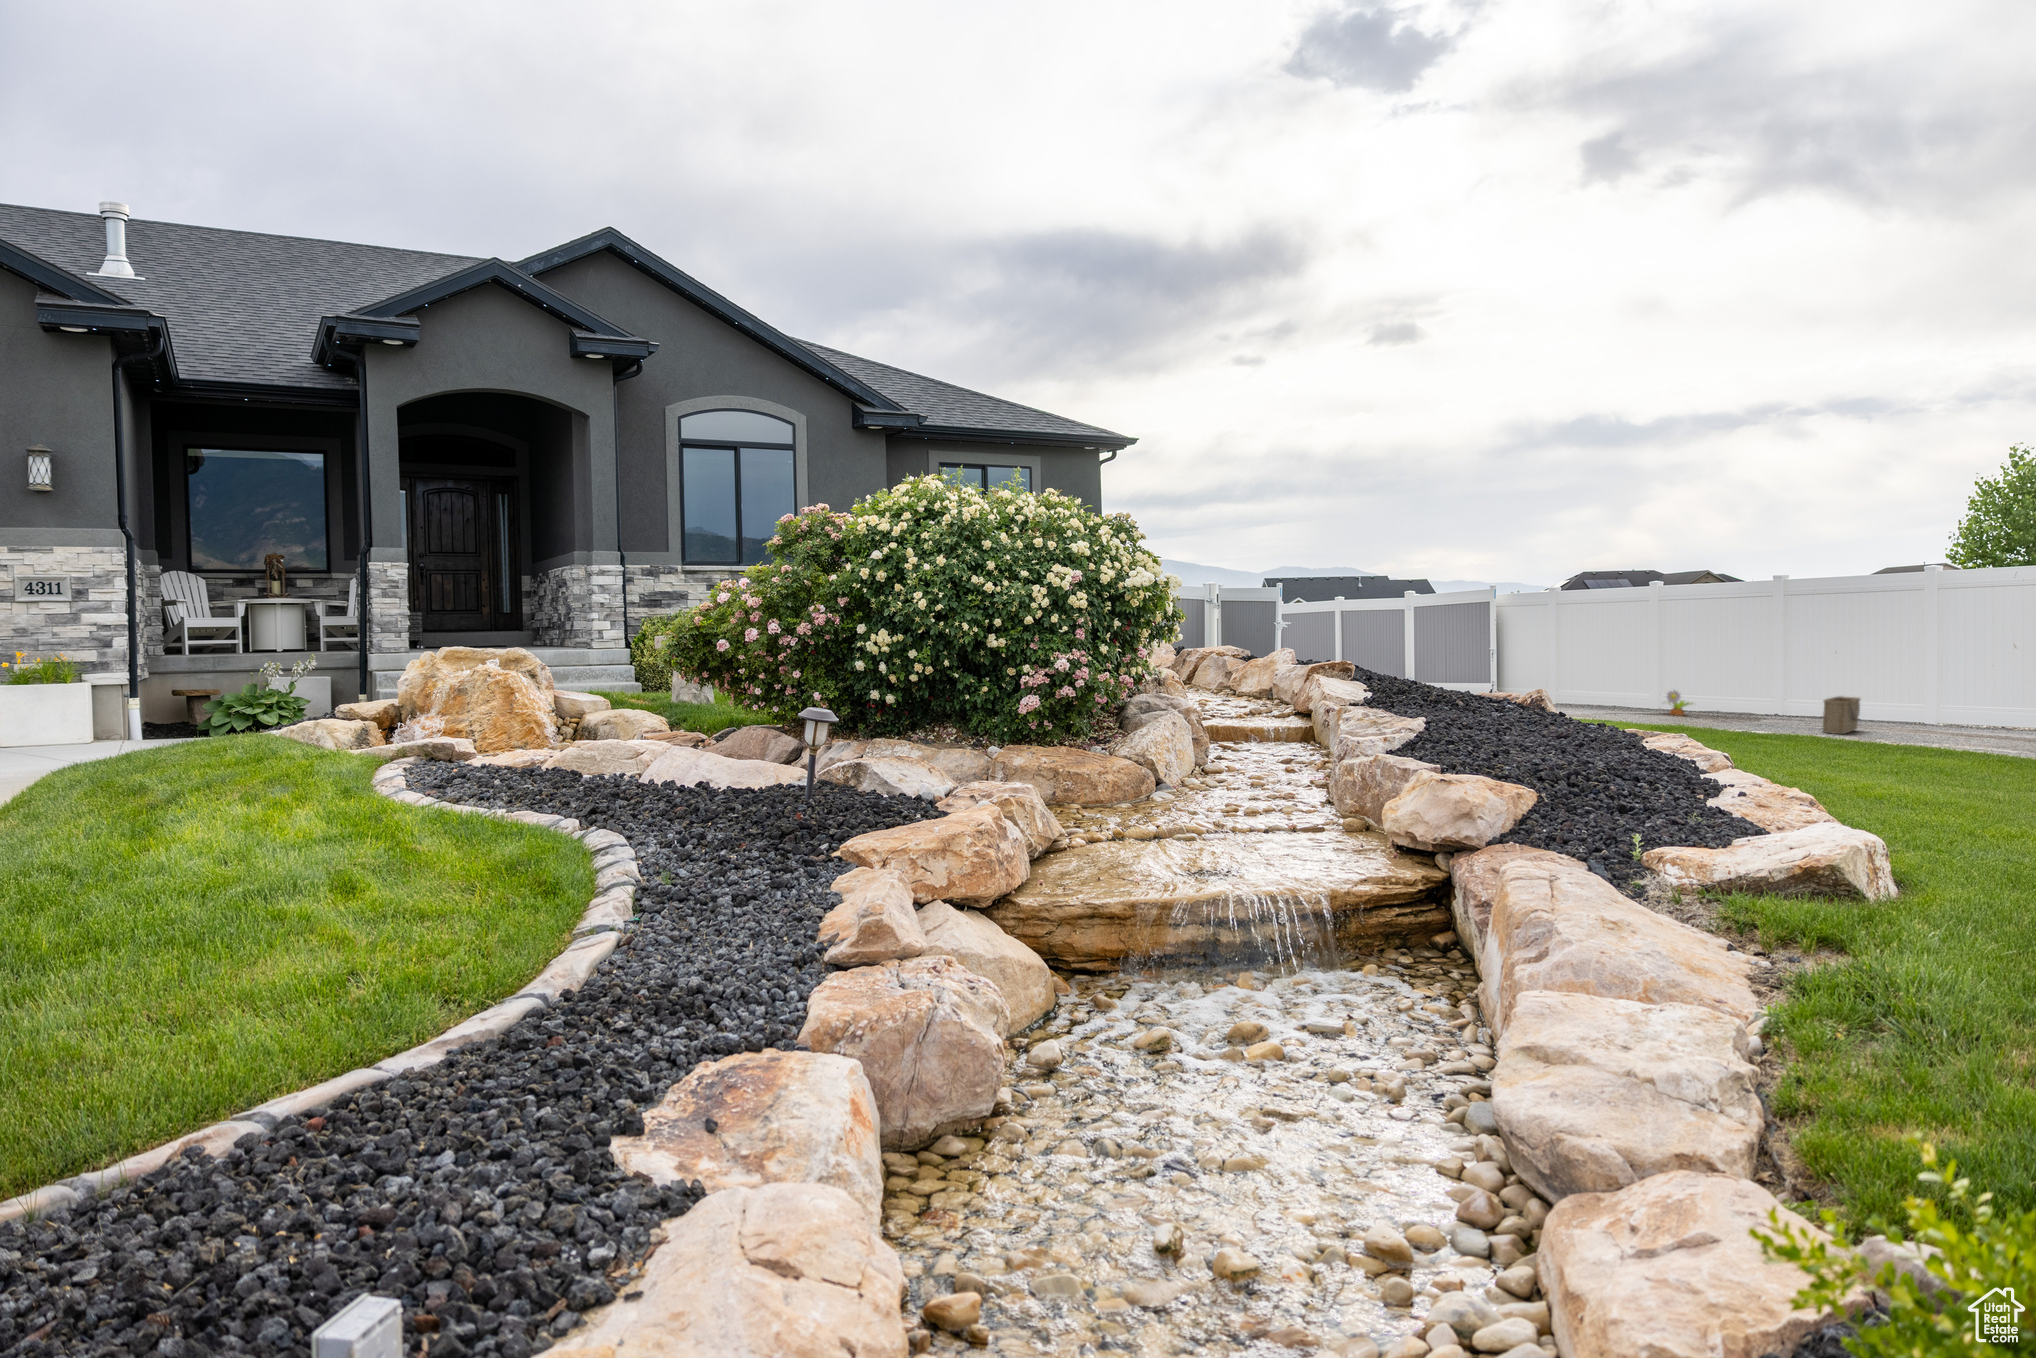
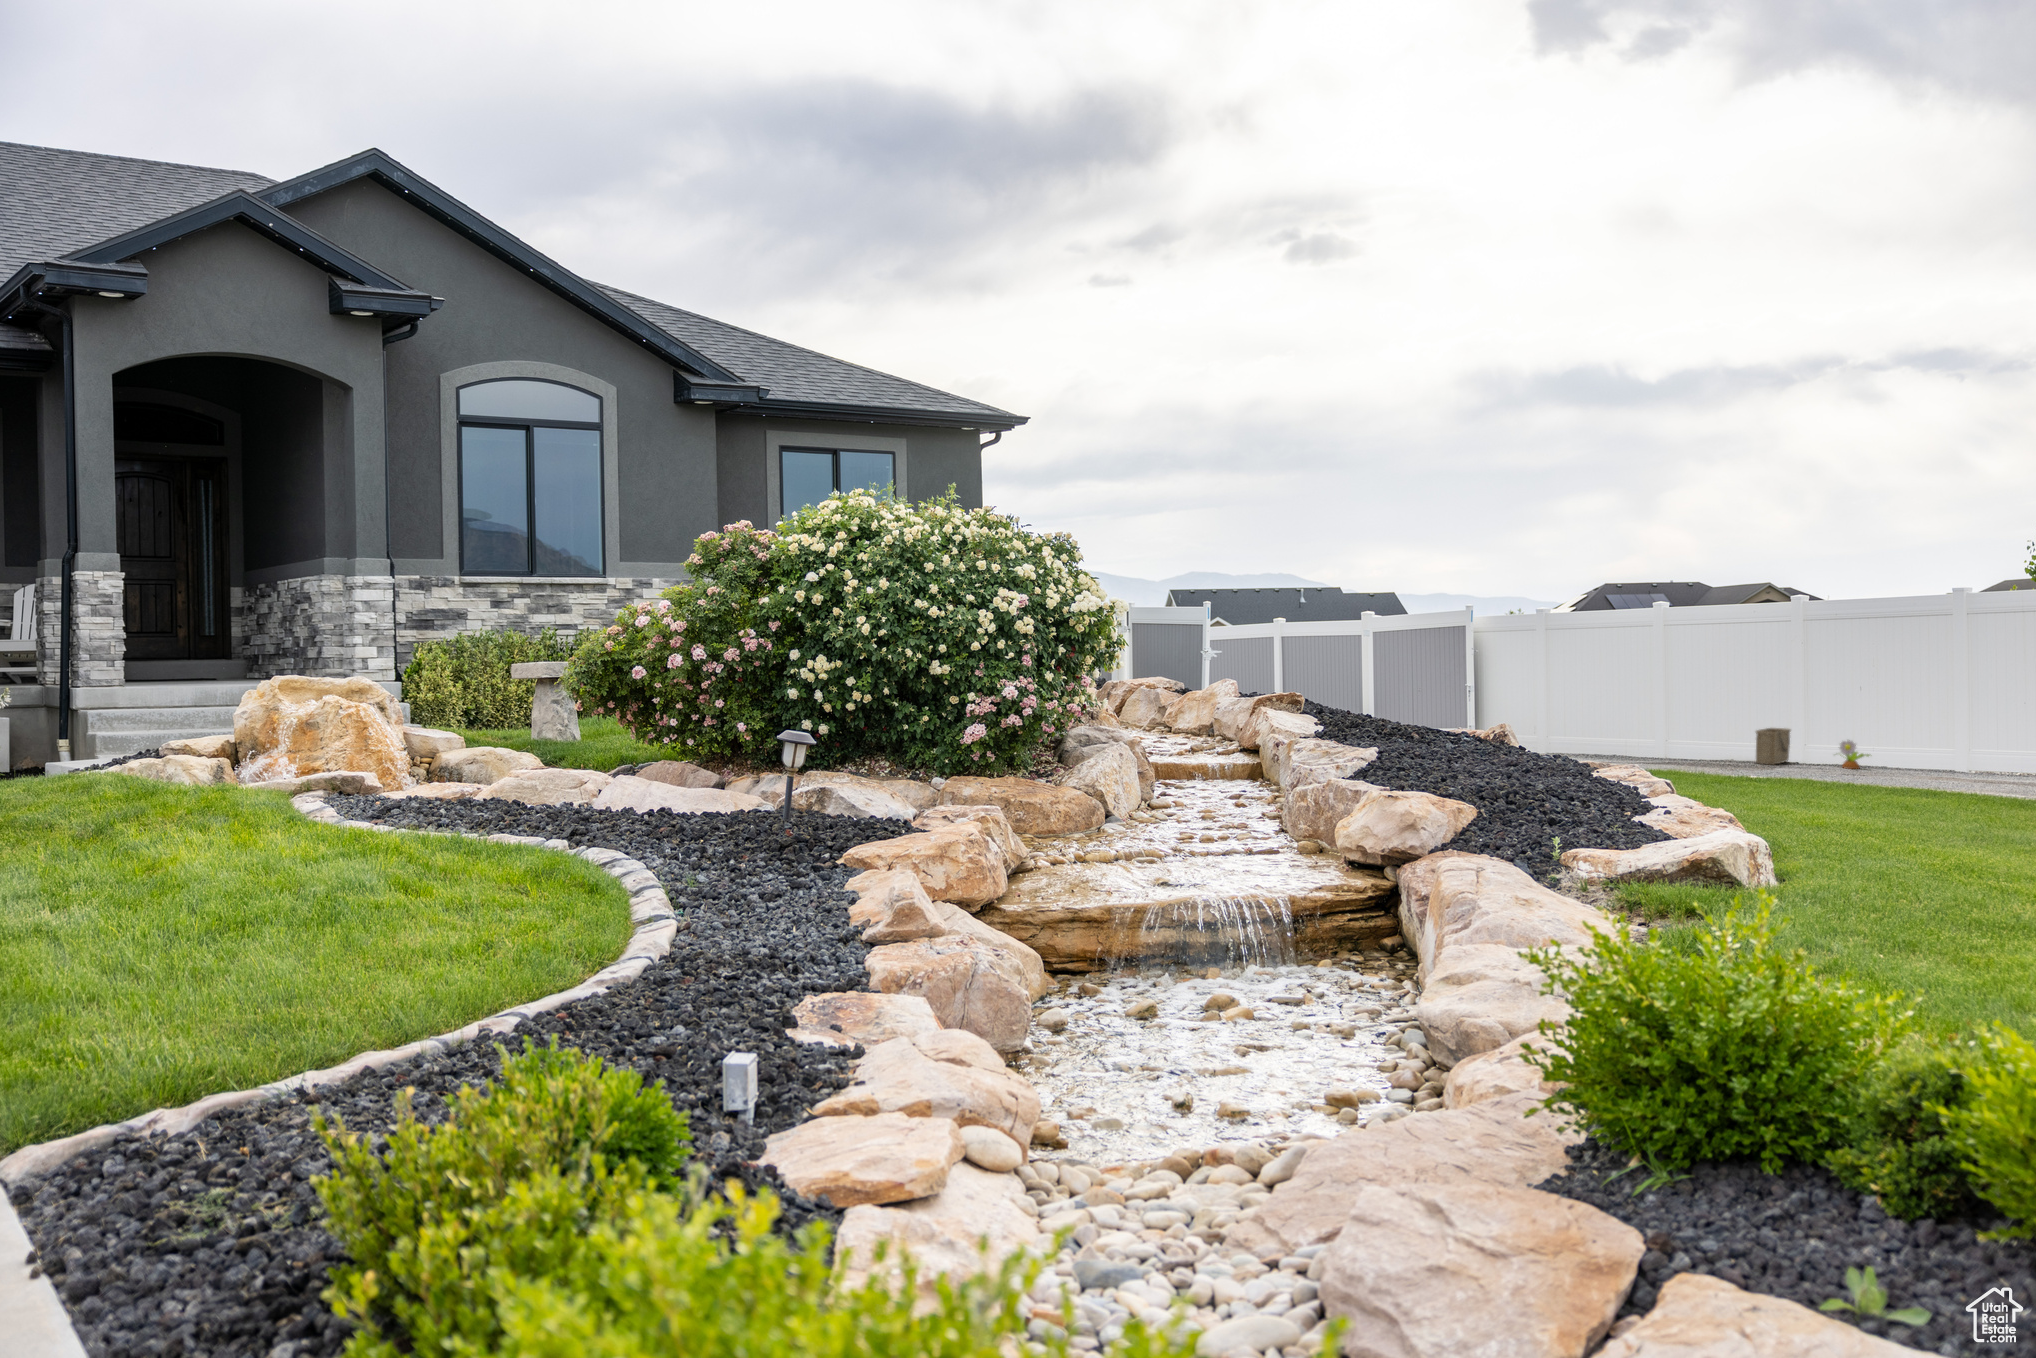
decorative plant: present [1667,690,1692,716] -> present [1840,740,1869,769]

